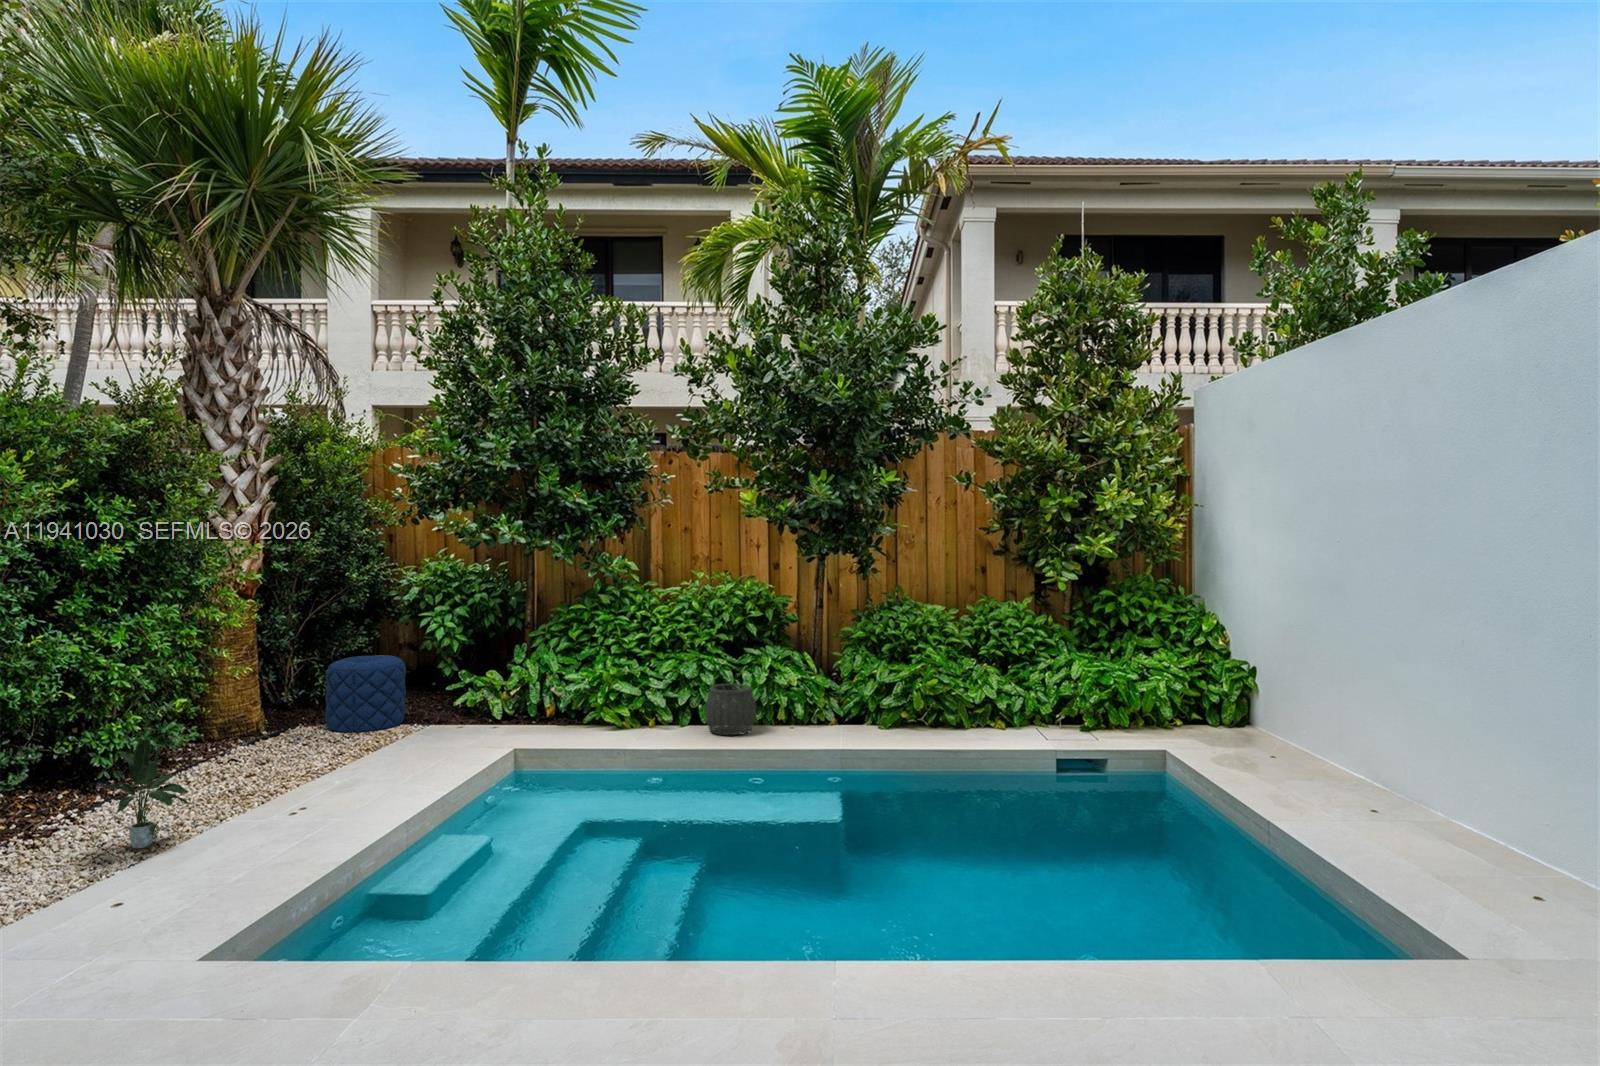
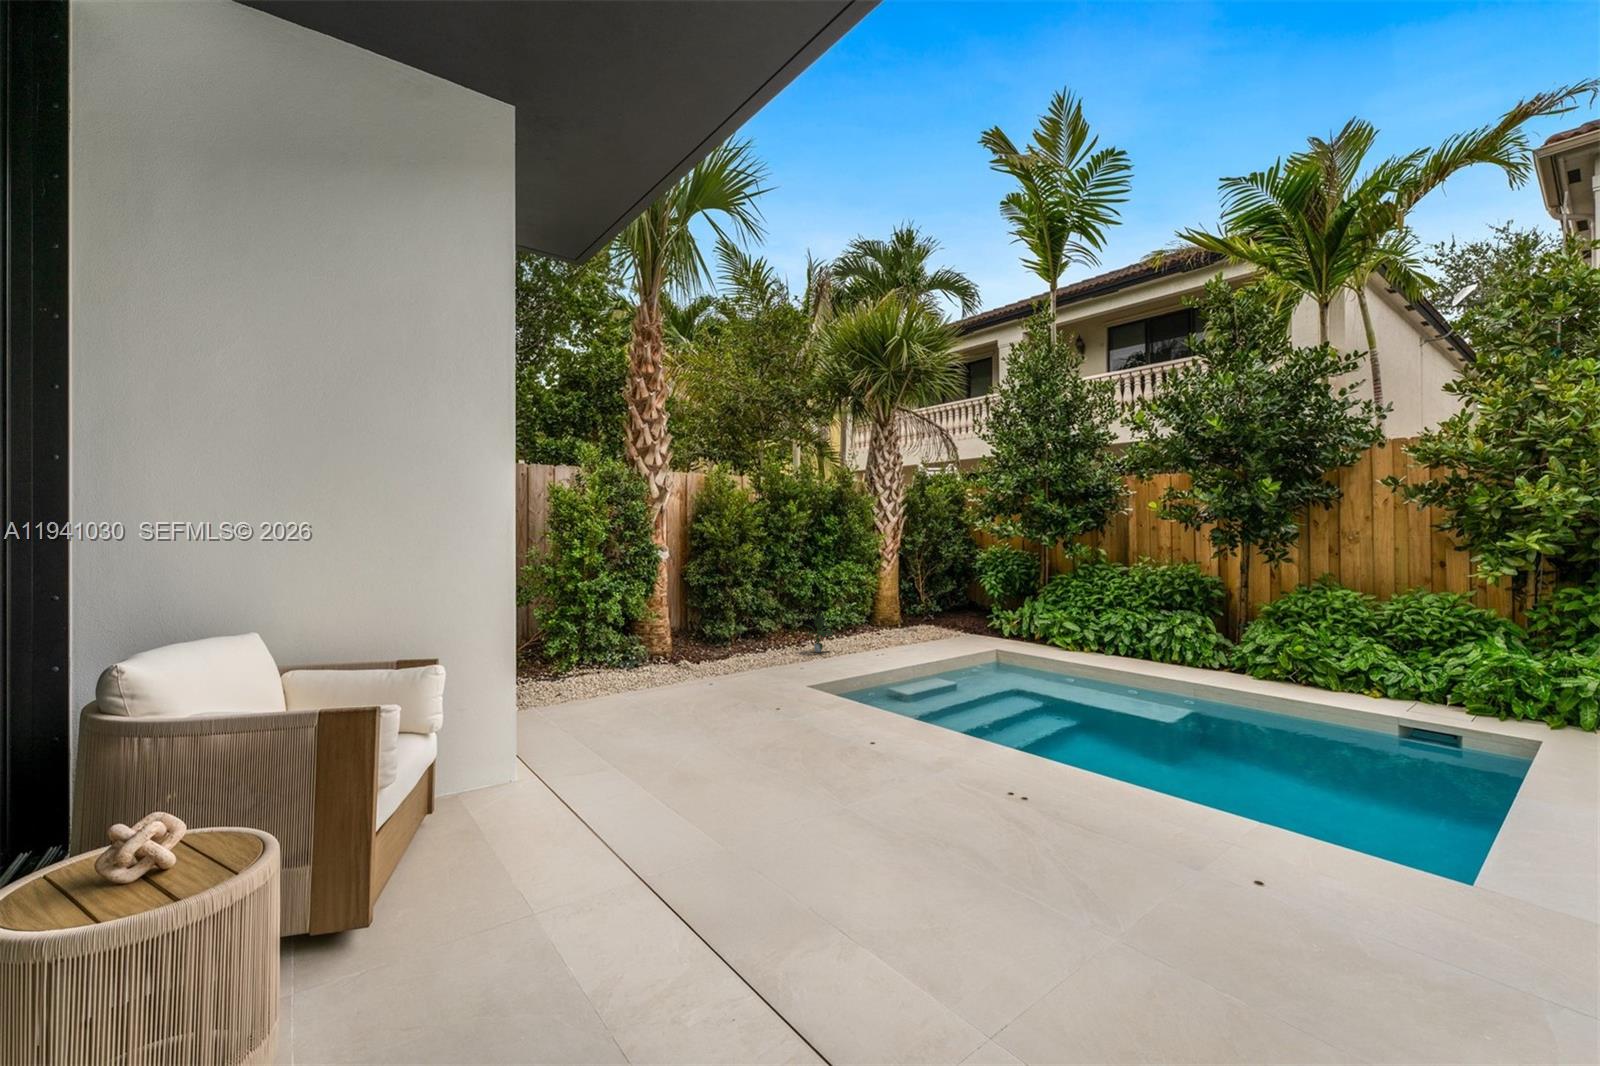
pouf: present [325,655,406,732] -> none [927,595,965,633]
woven basket: present [705,684,756,735] -> none [1111,630,1150,665]

